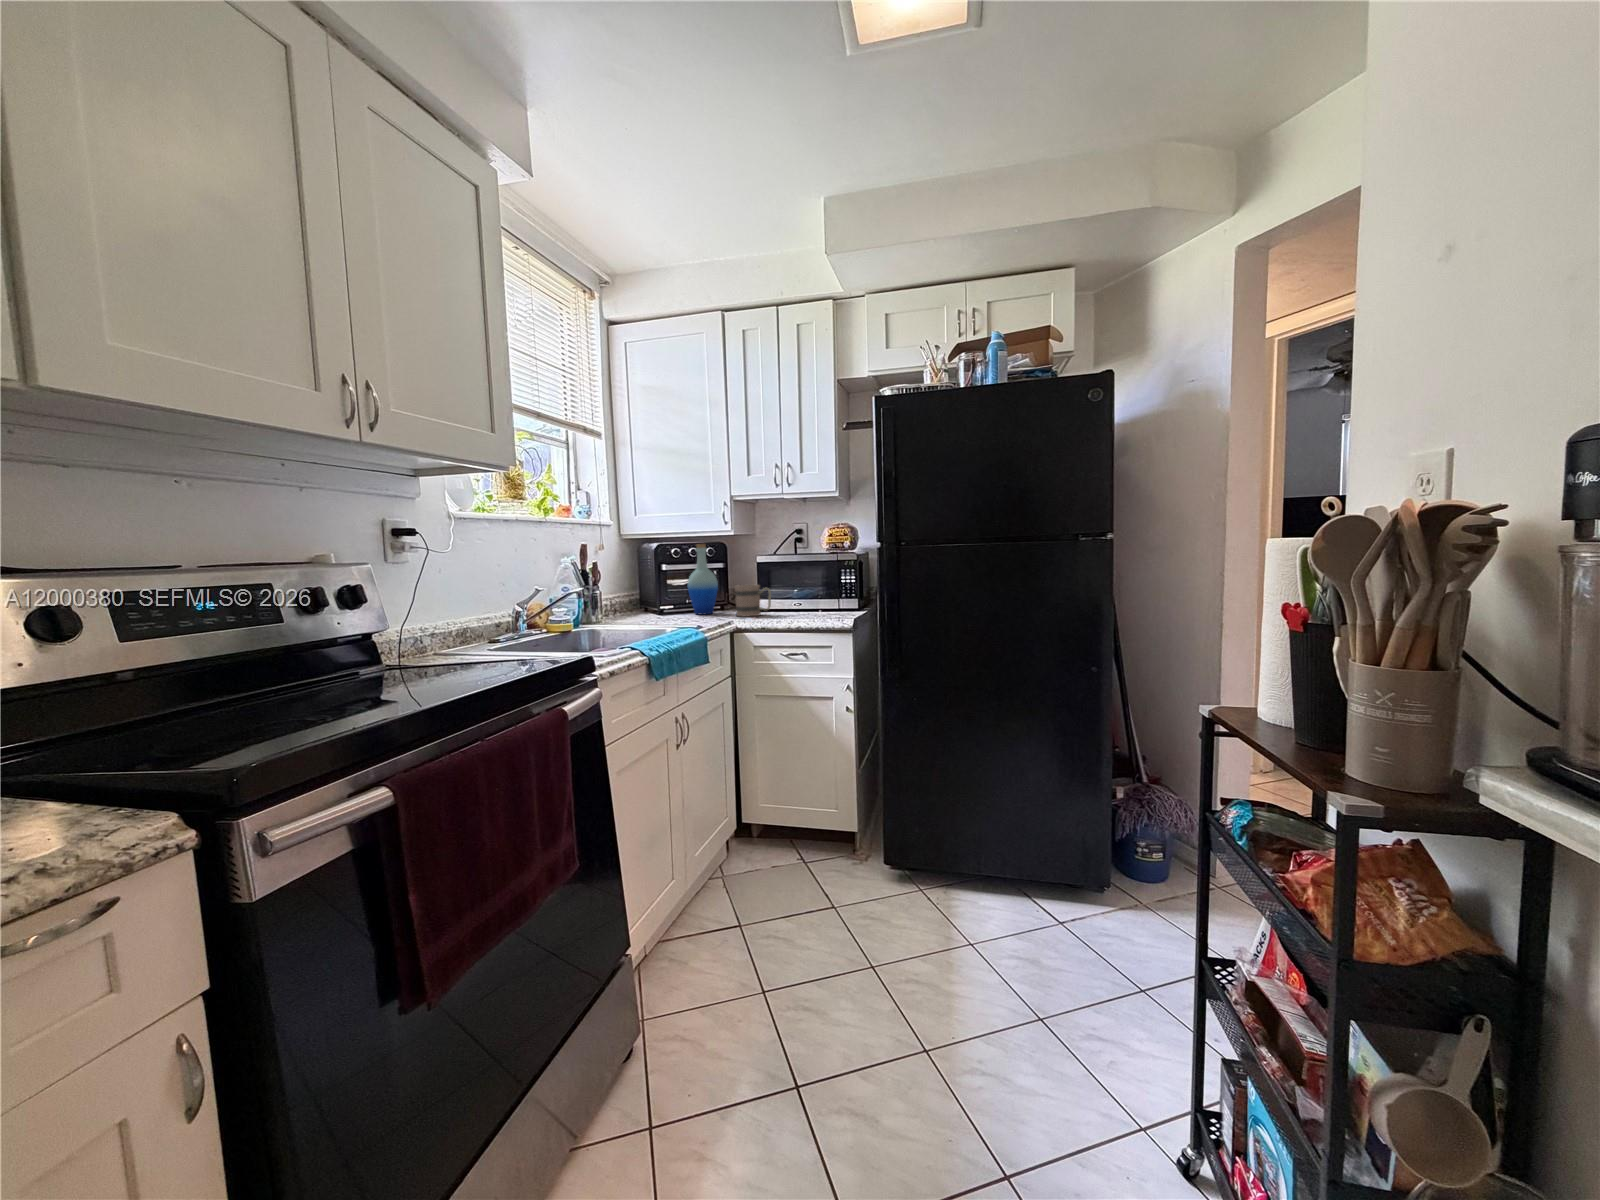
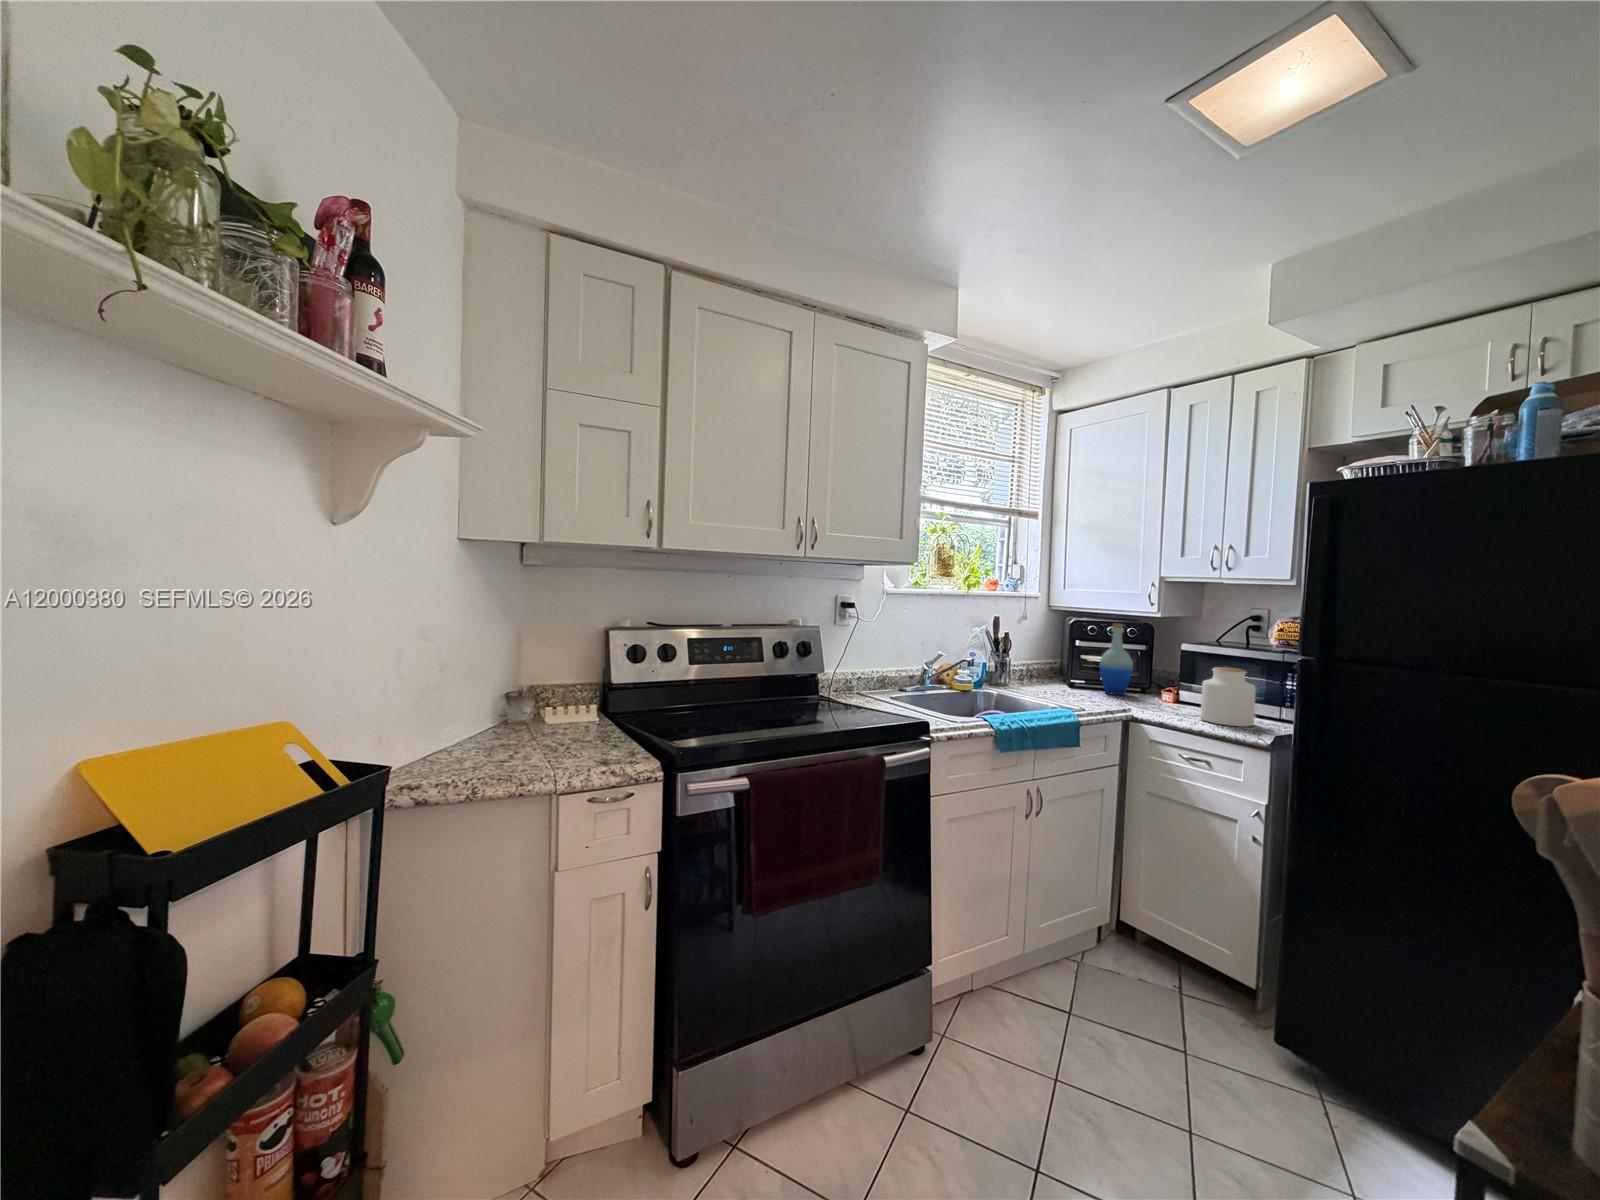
jar: none [794,569,834,619] -> present [1201,667,1256,727]
mug: present [735,585,771,617] -> none [1140,672,1183,707]

